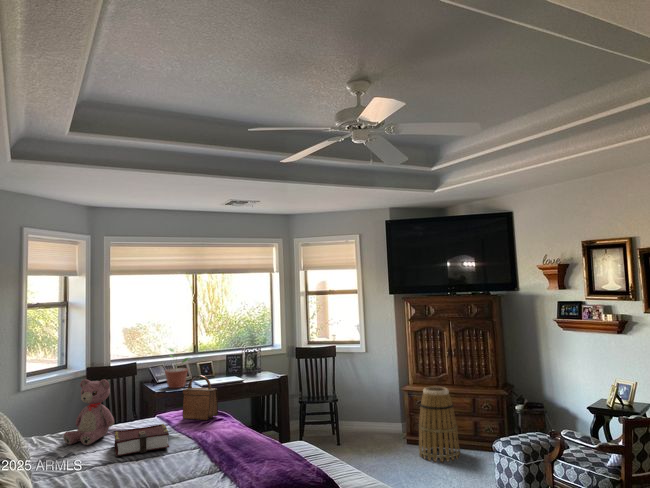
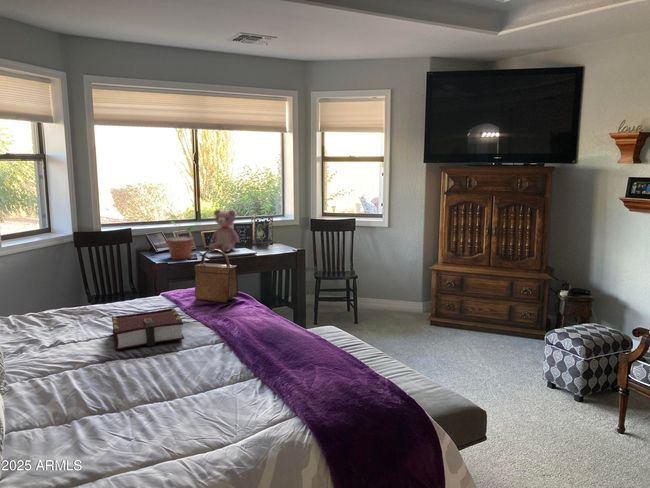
teddy bear: present [63,379,114,445] -> present [209,210,239,252]
basket: present [419,386,460,462] -> none [445,267,490,346]

